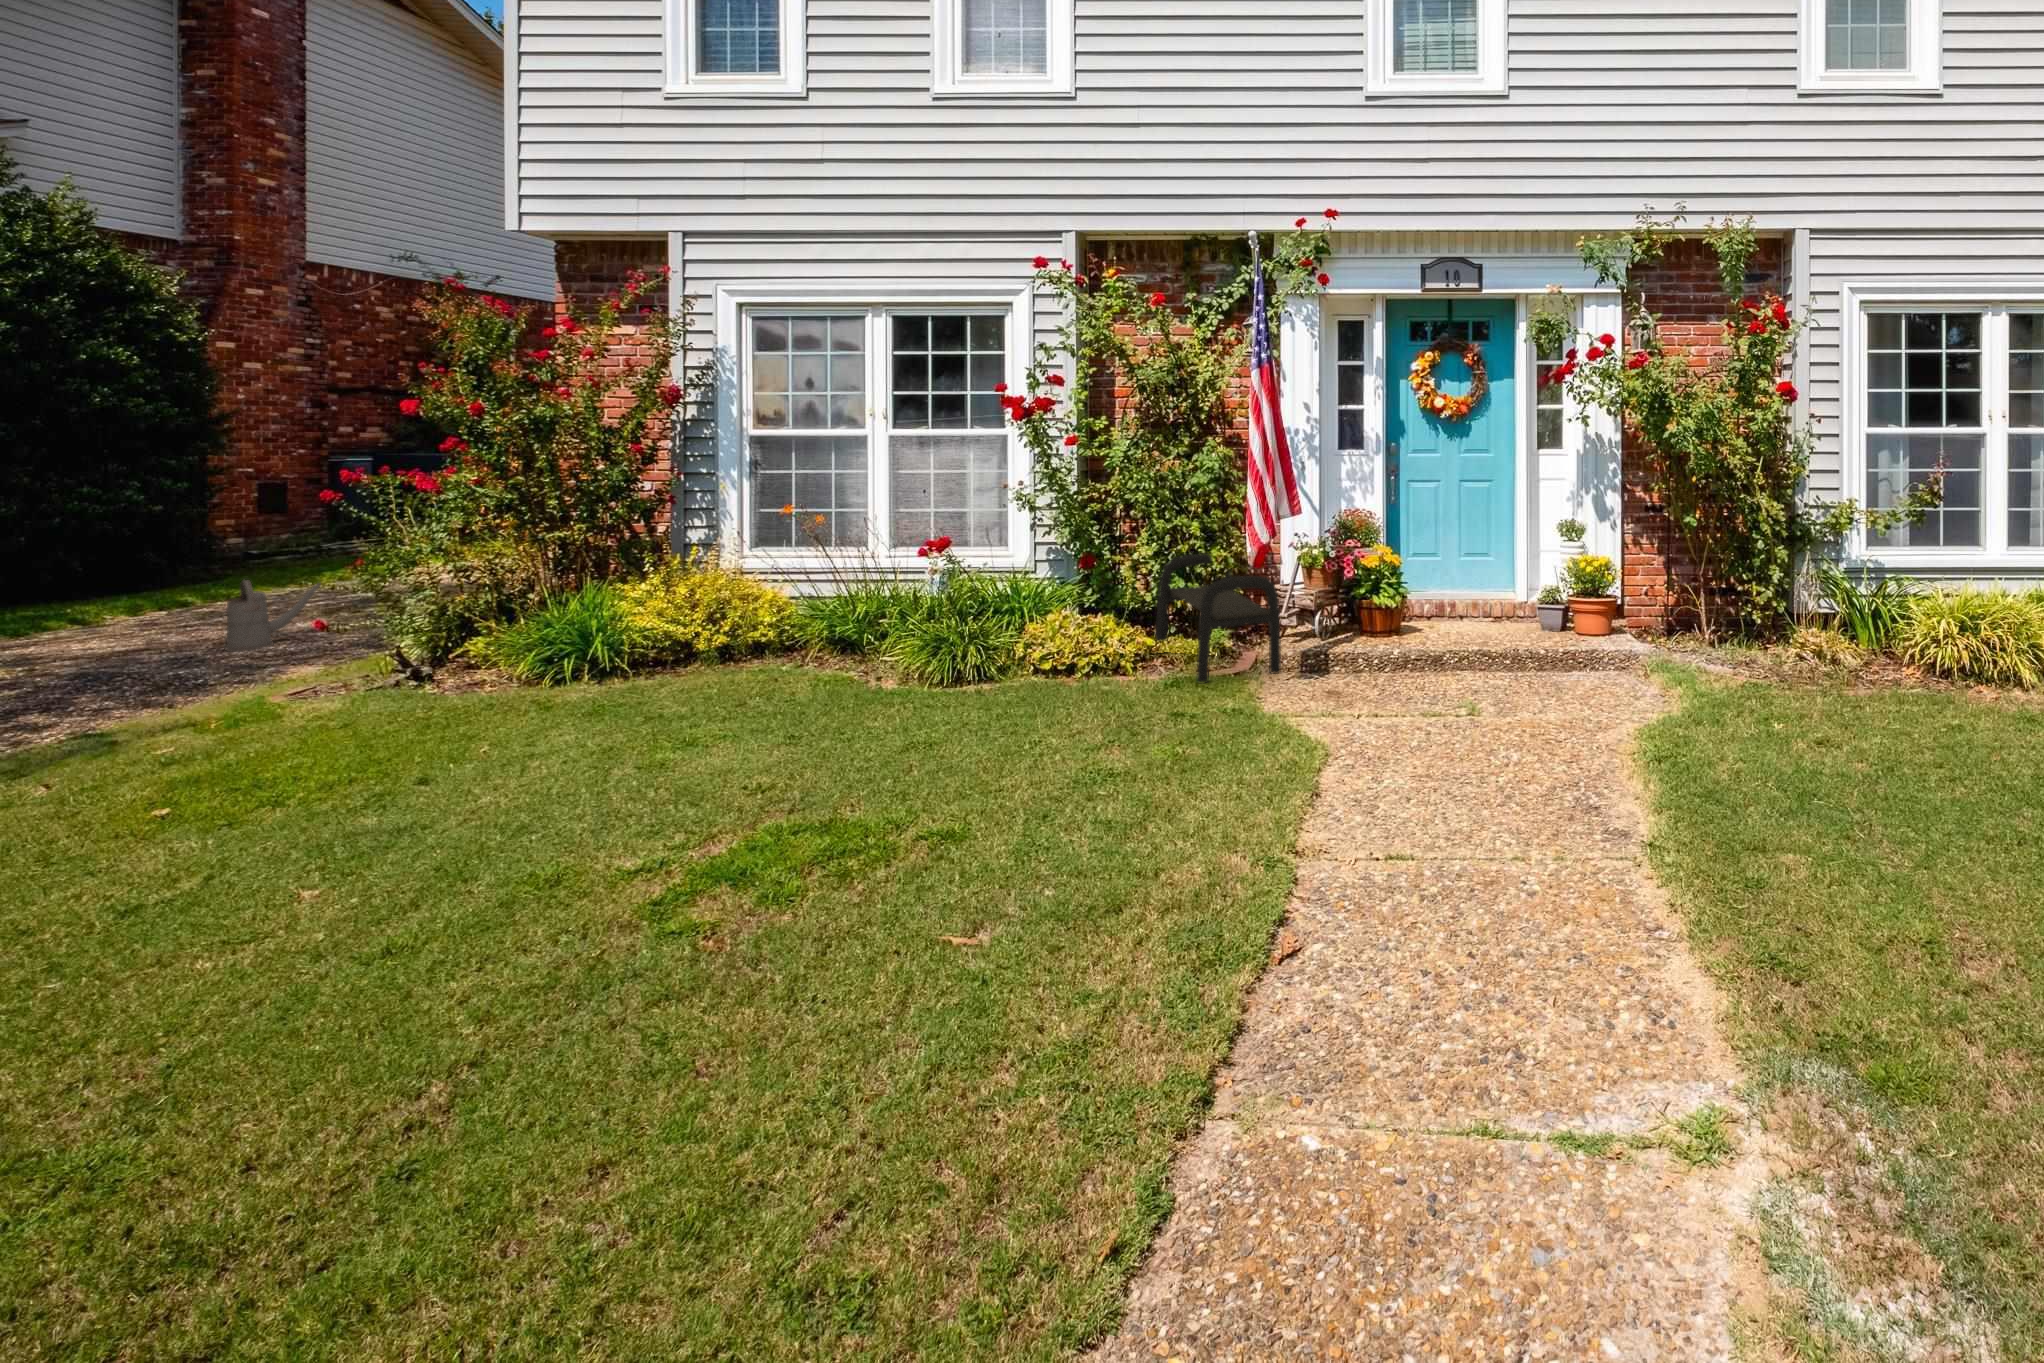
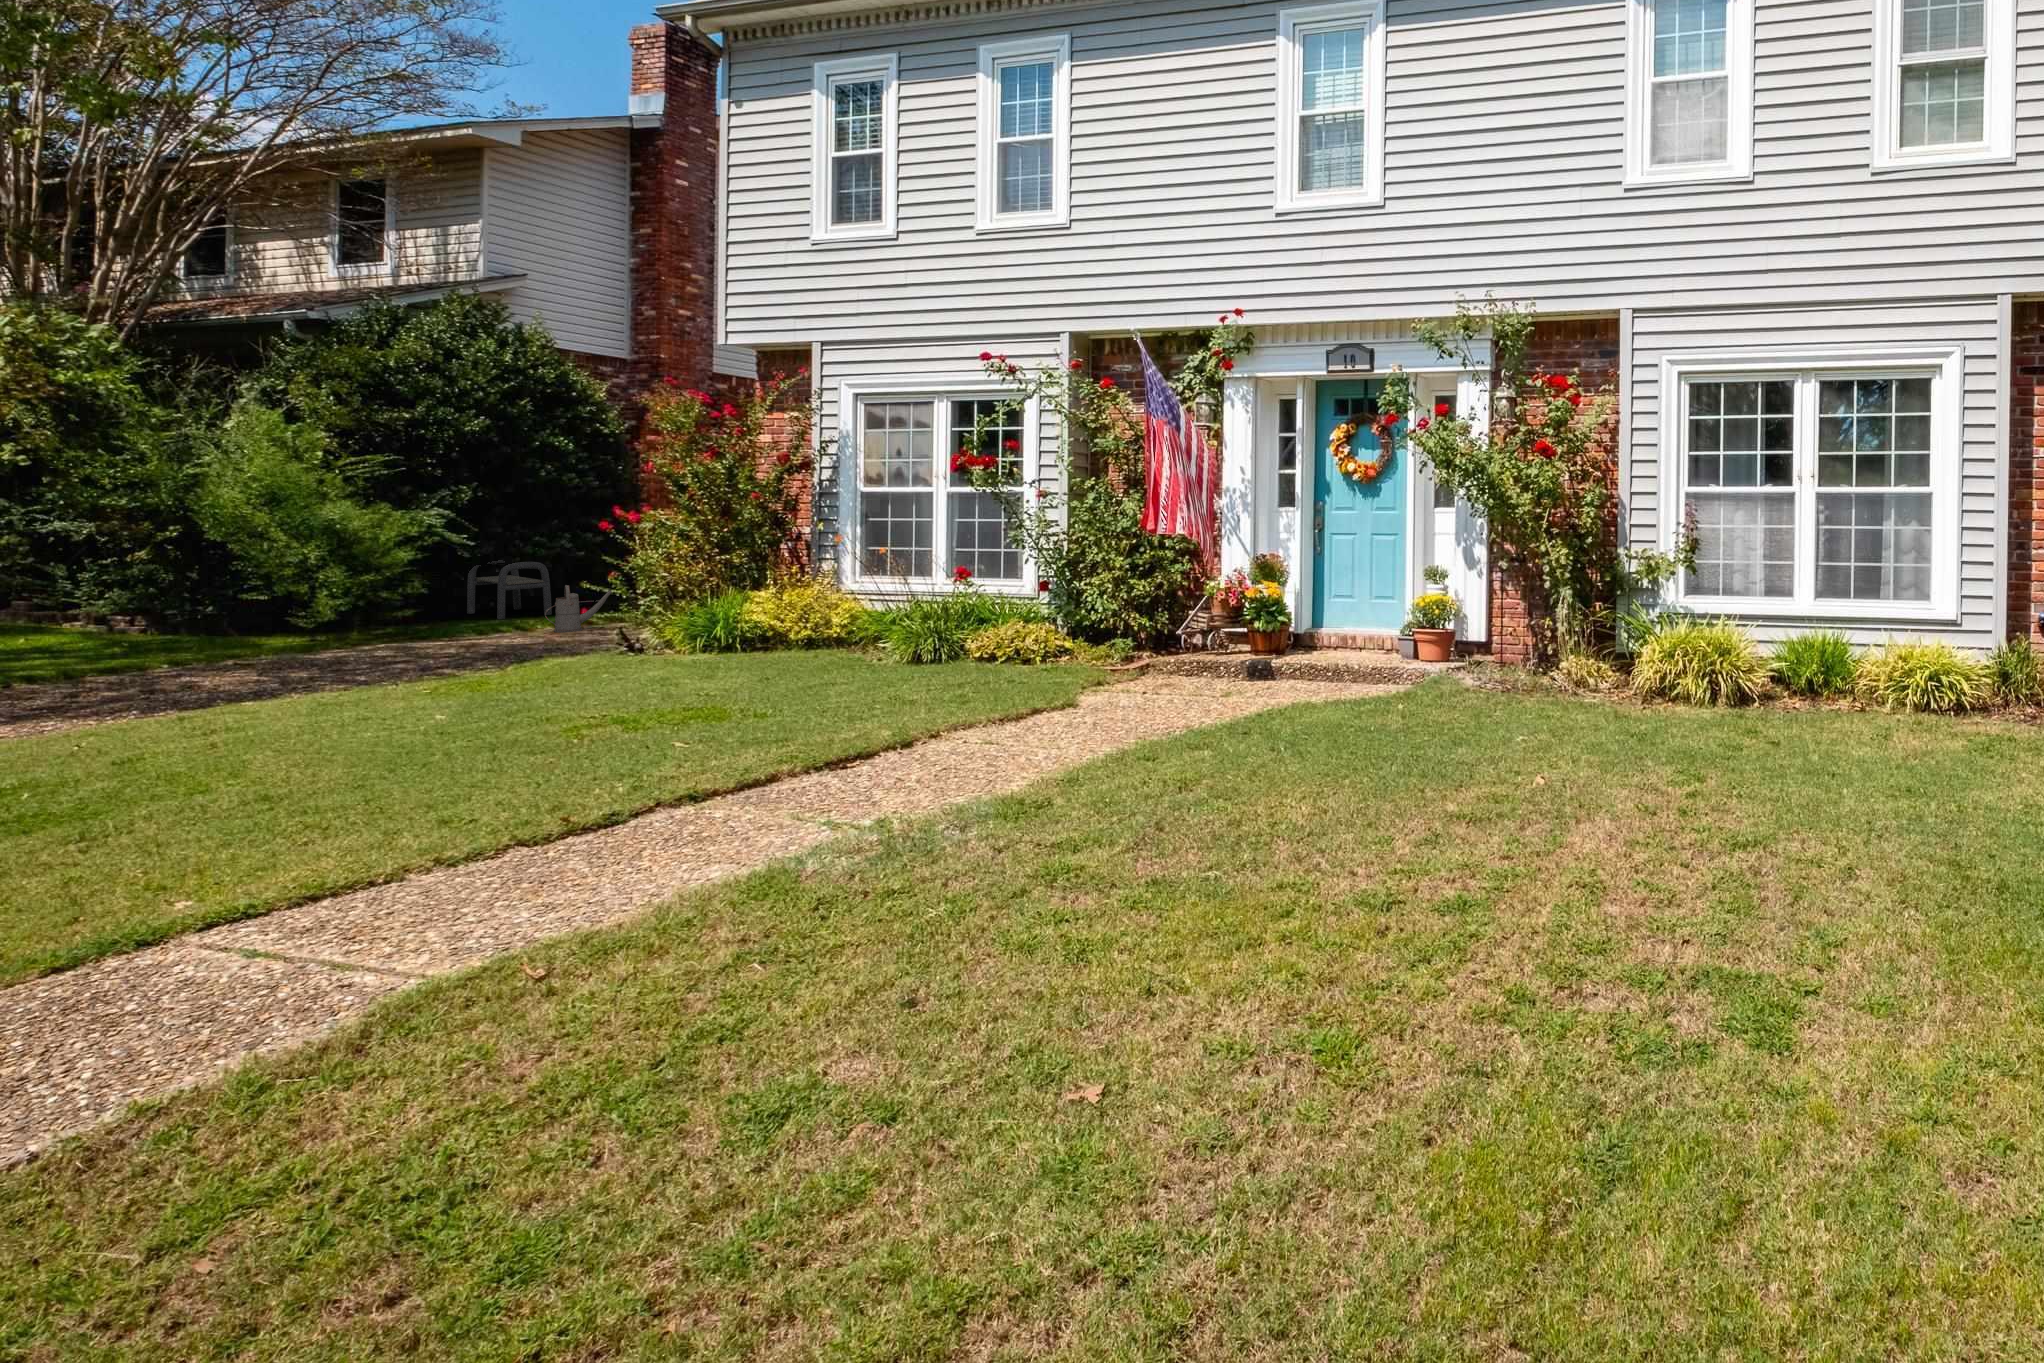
bench: present [1156,553,1281,684] -> present [467,560,552,619]

